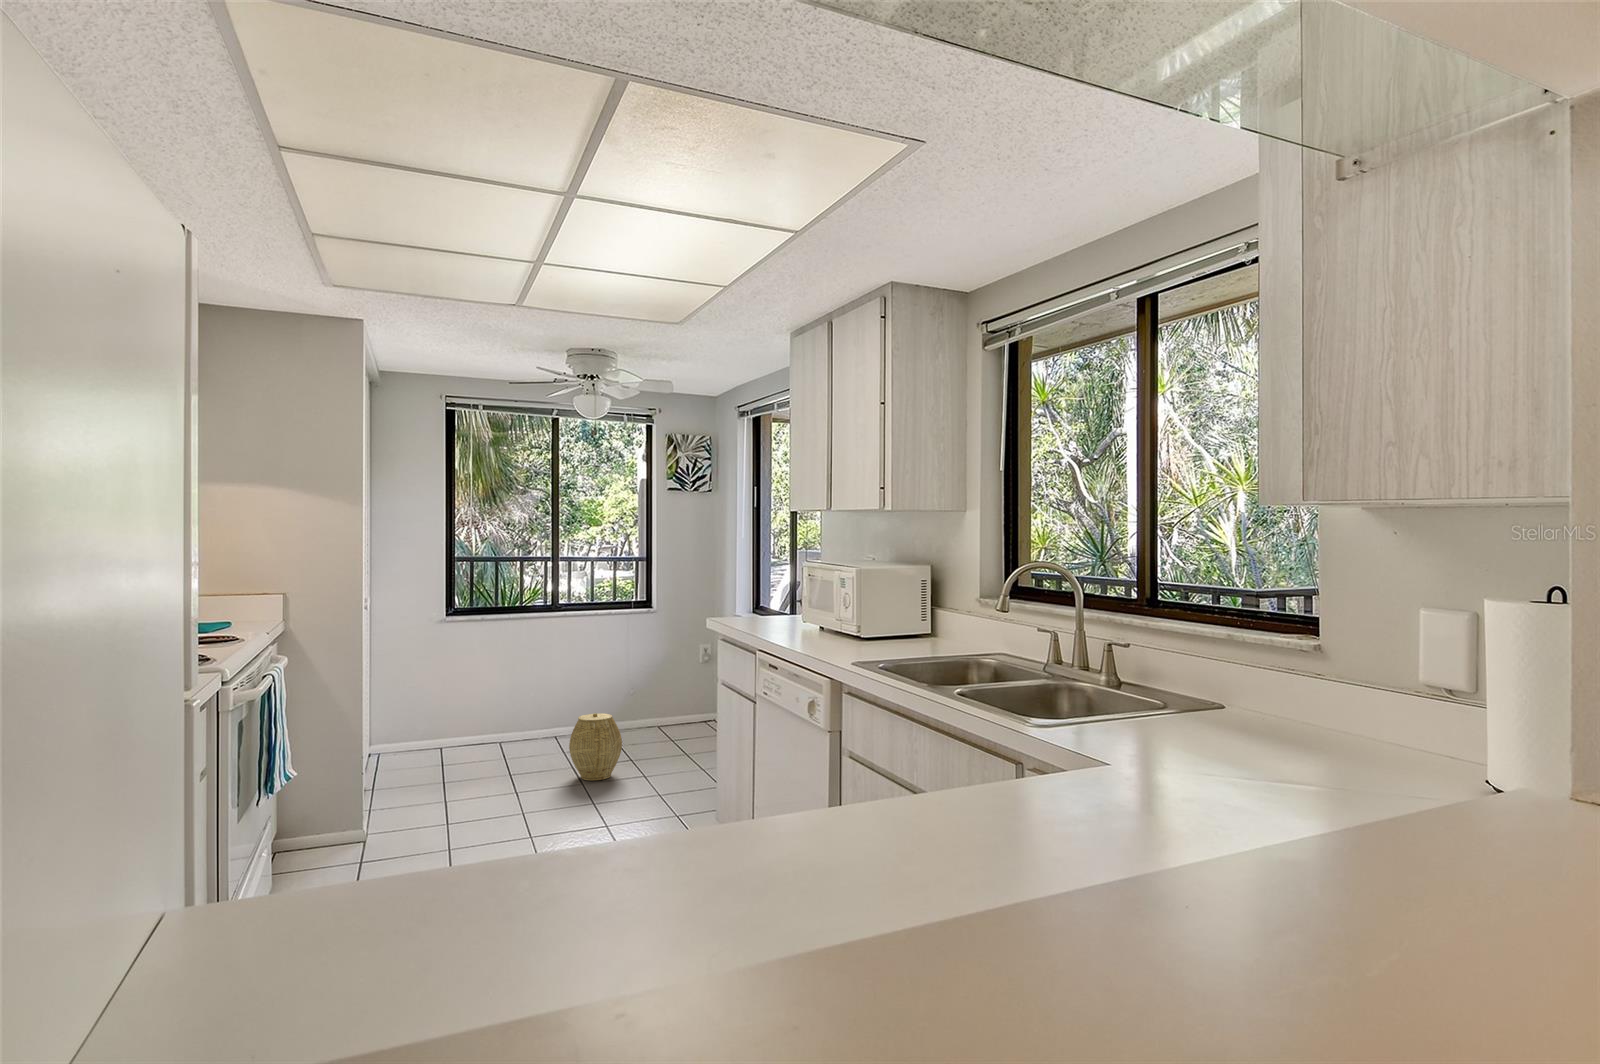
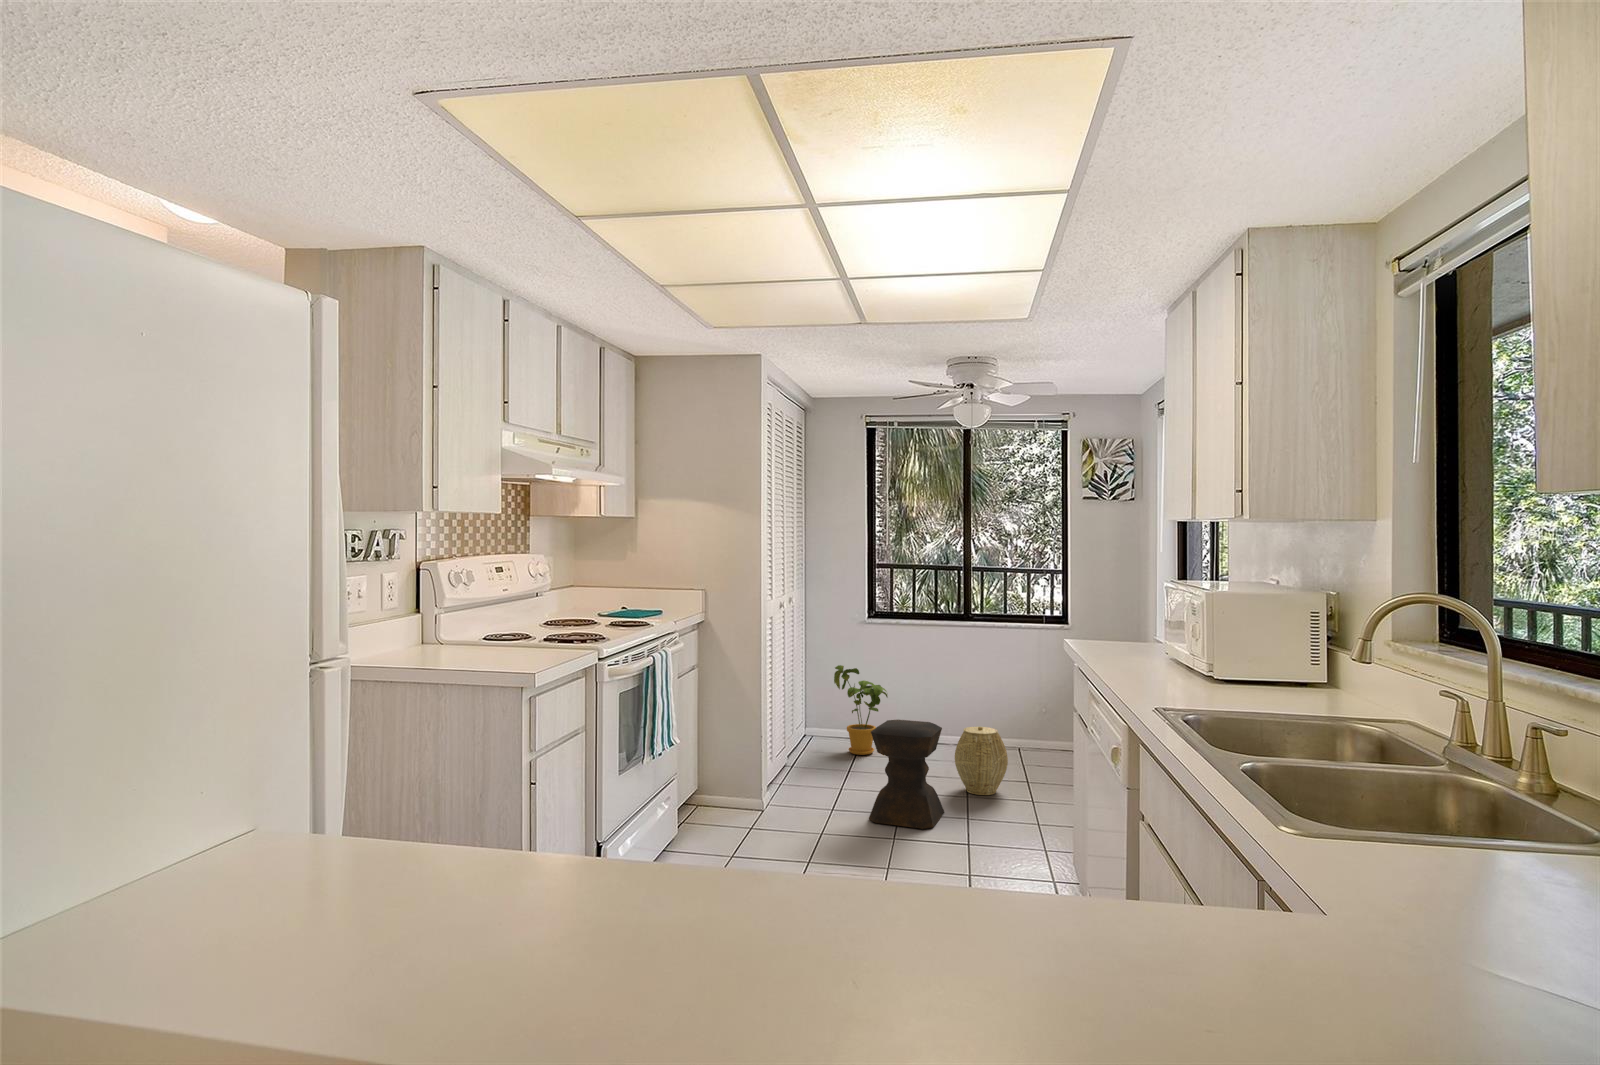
house plant: none [416,667,481,763] -> present [834,665,888,755]
stool: none [497,713,571,824] -> present [869,720,944,829]

